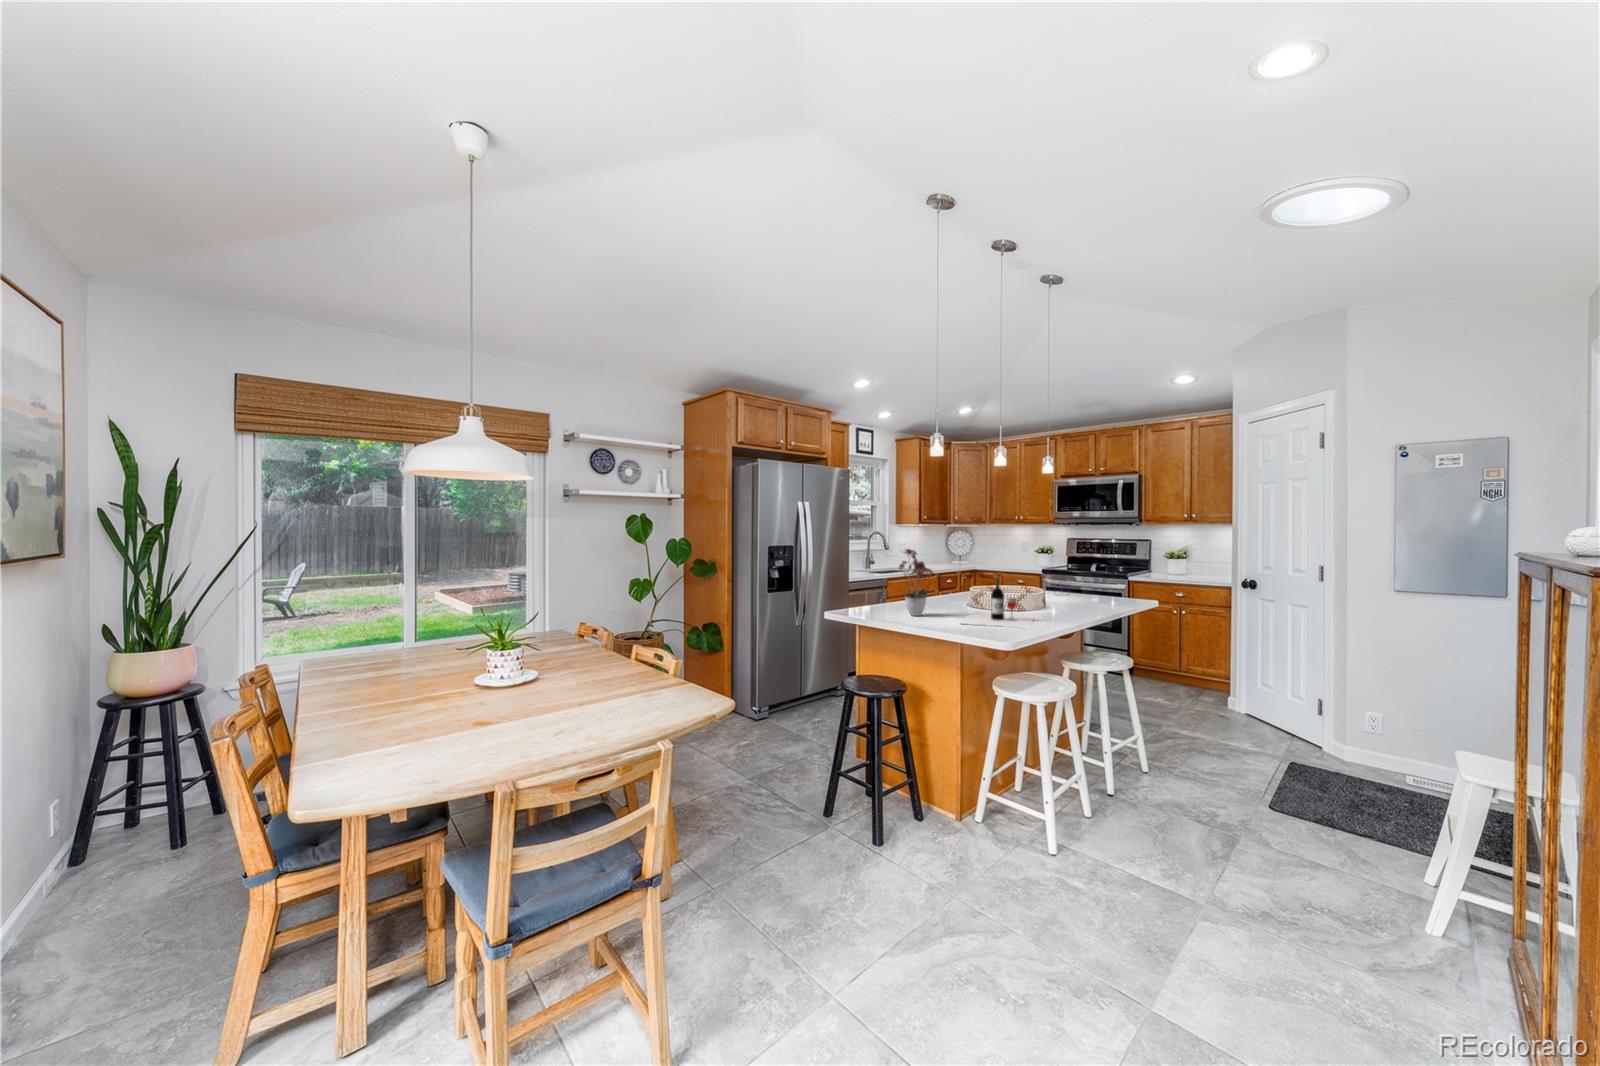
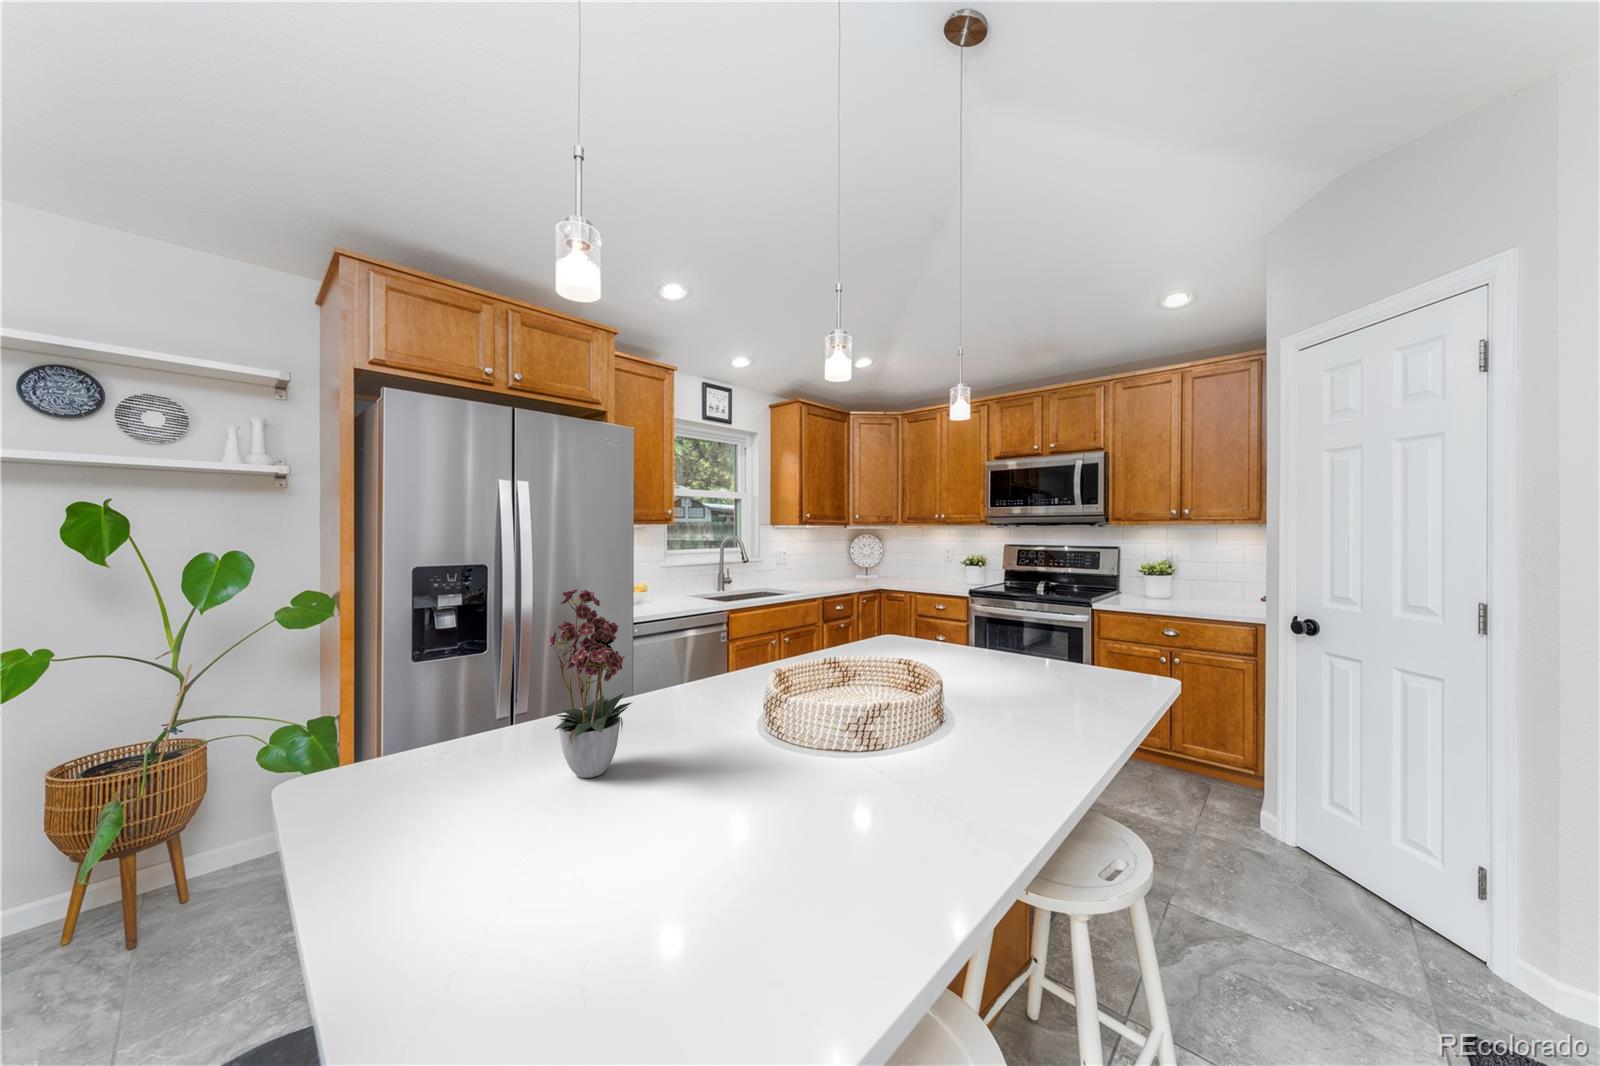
wine bottle: present [961,578,1033,628] -> none [644,682,898,892]

